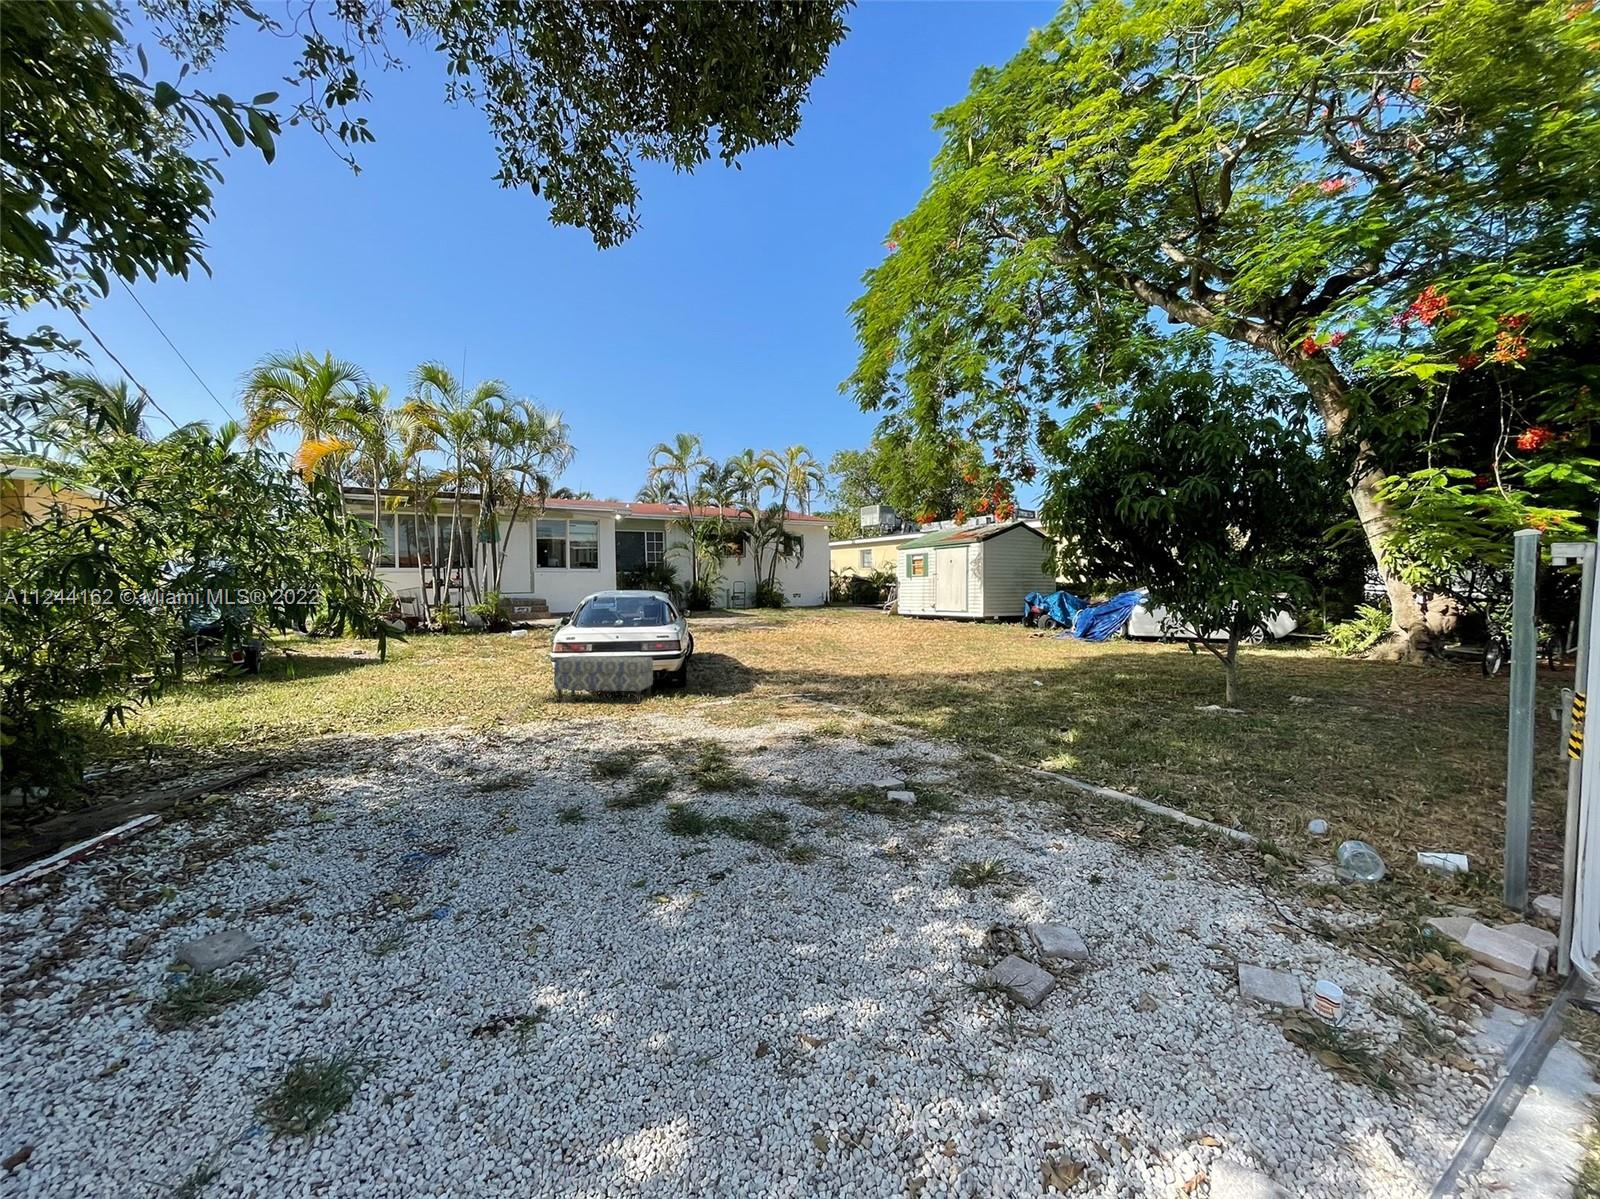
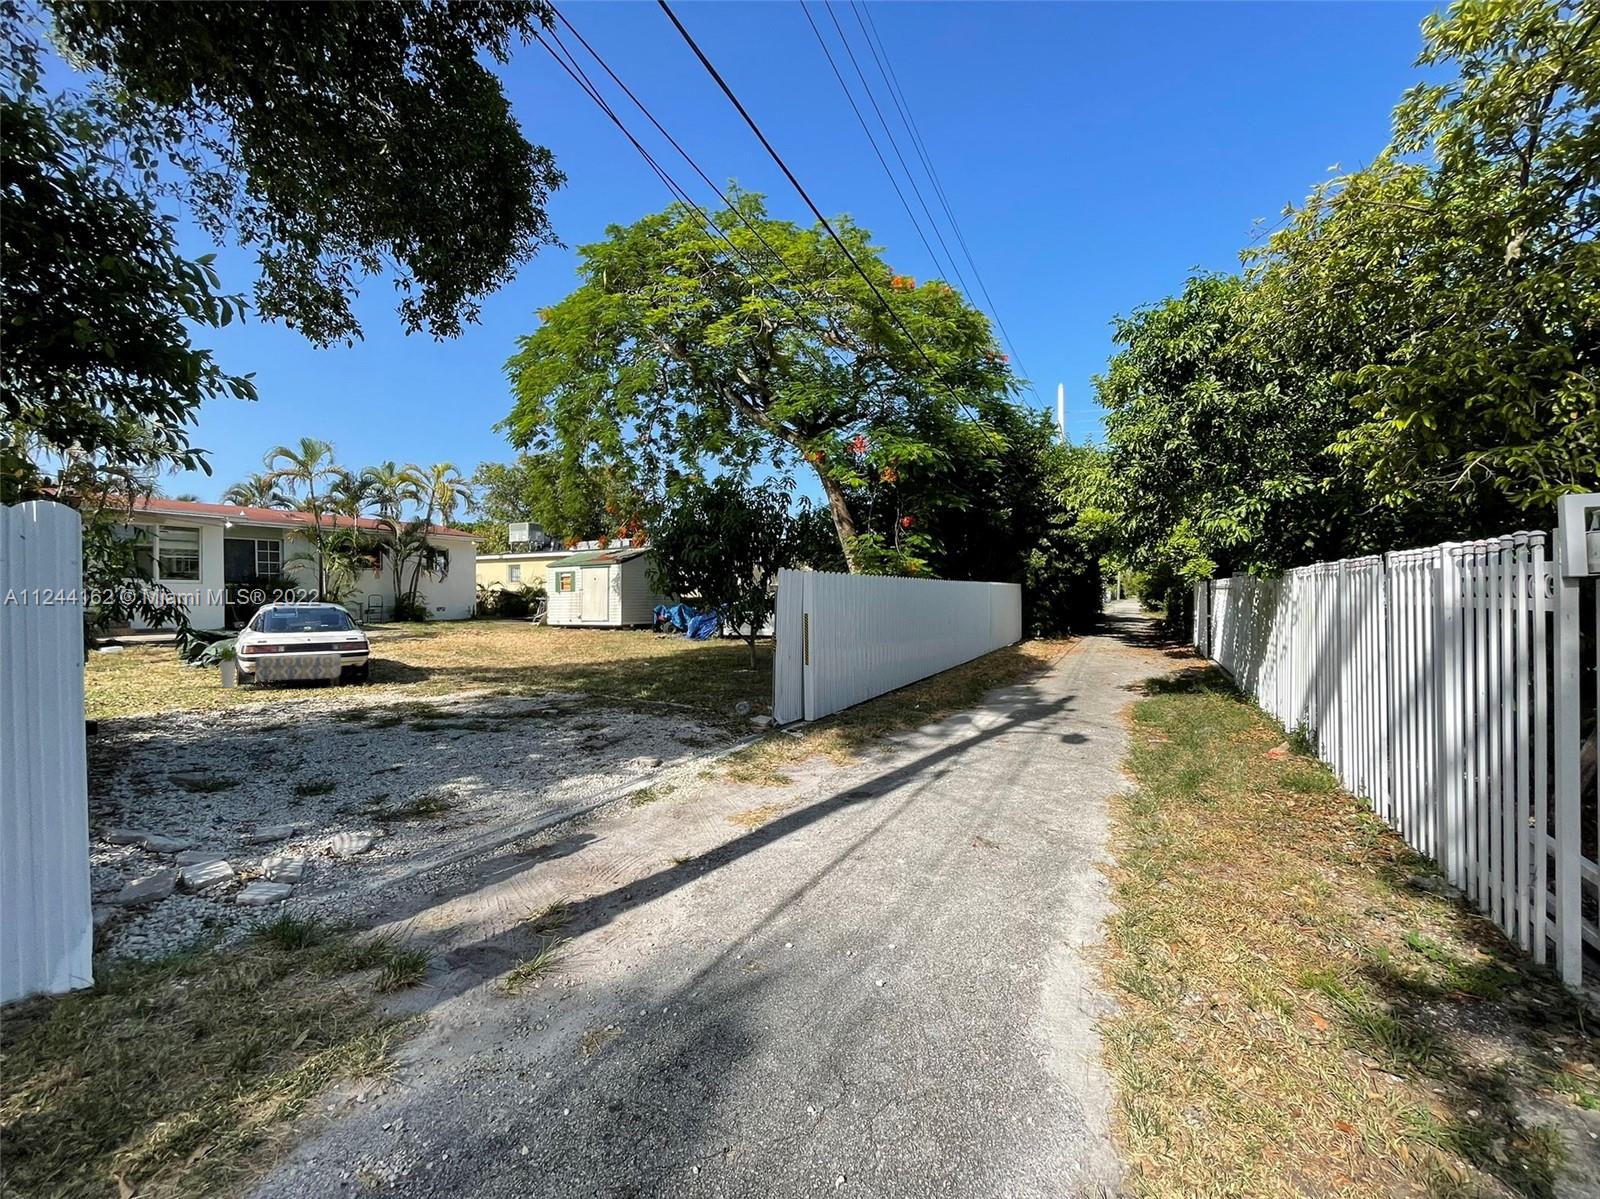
planter: none [523,642,546,695] -> present [220,647,238,688]

